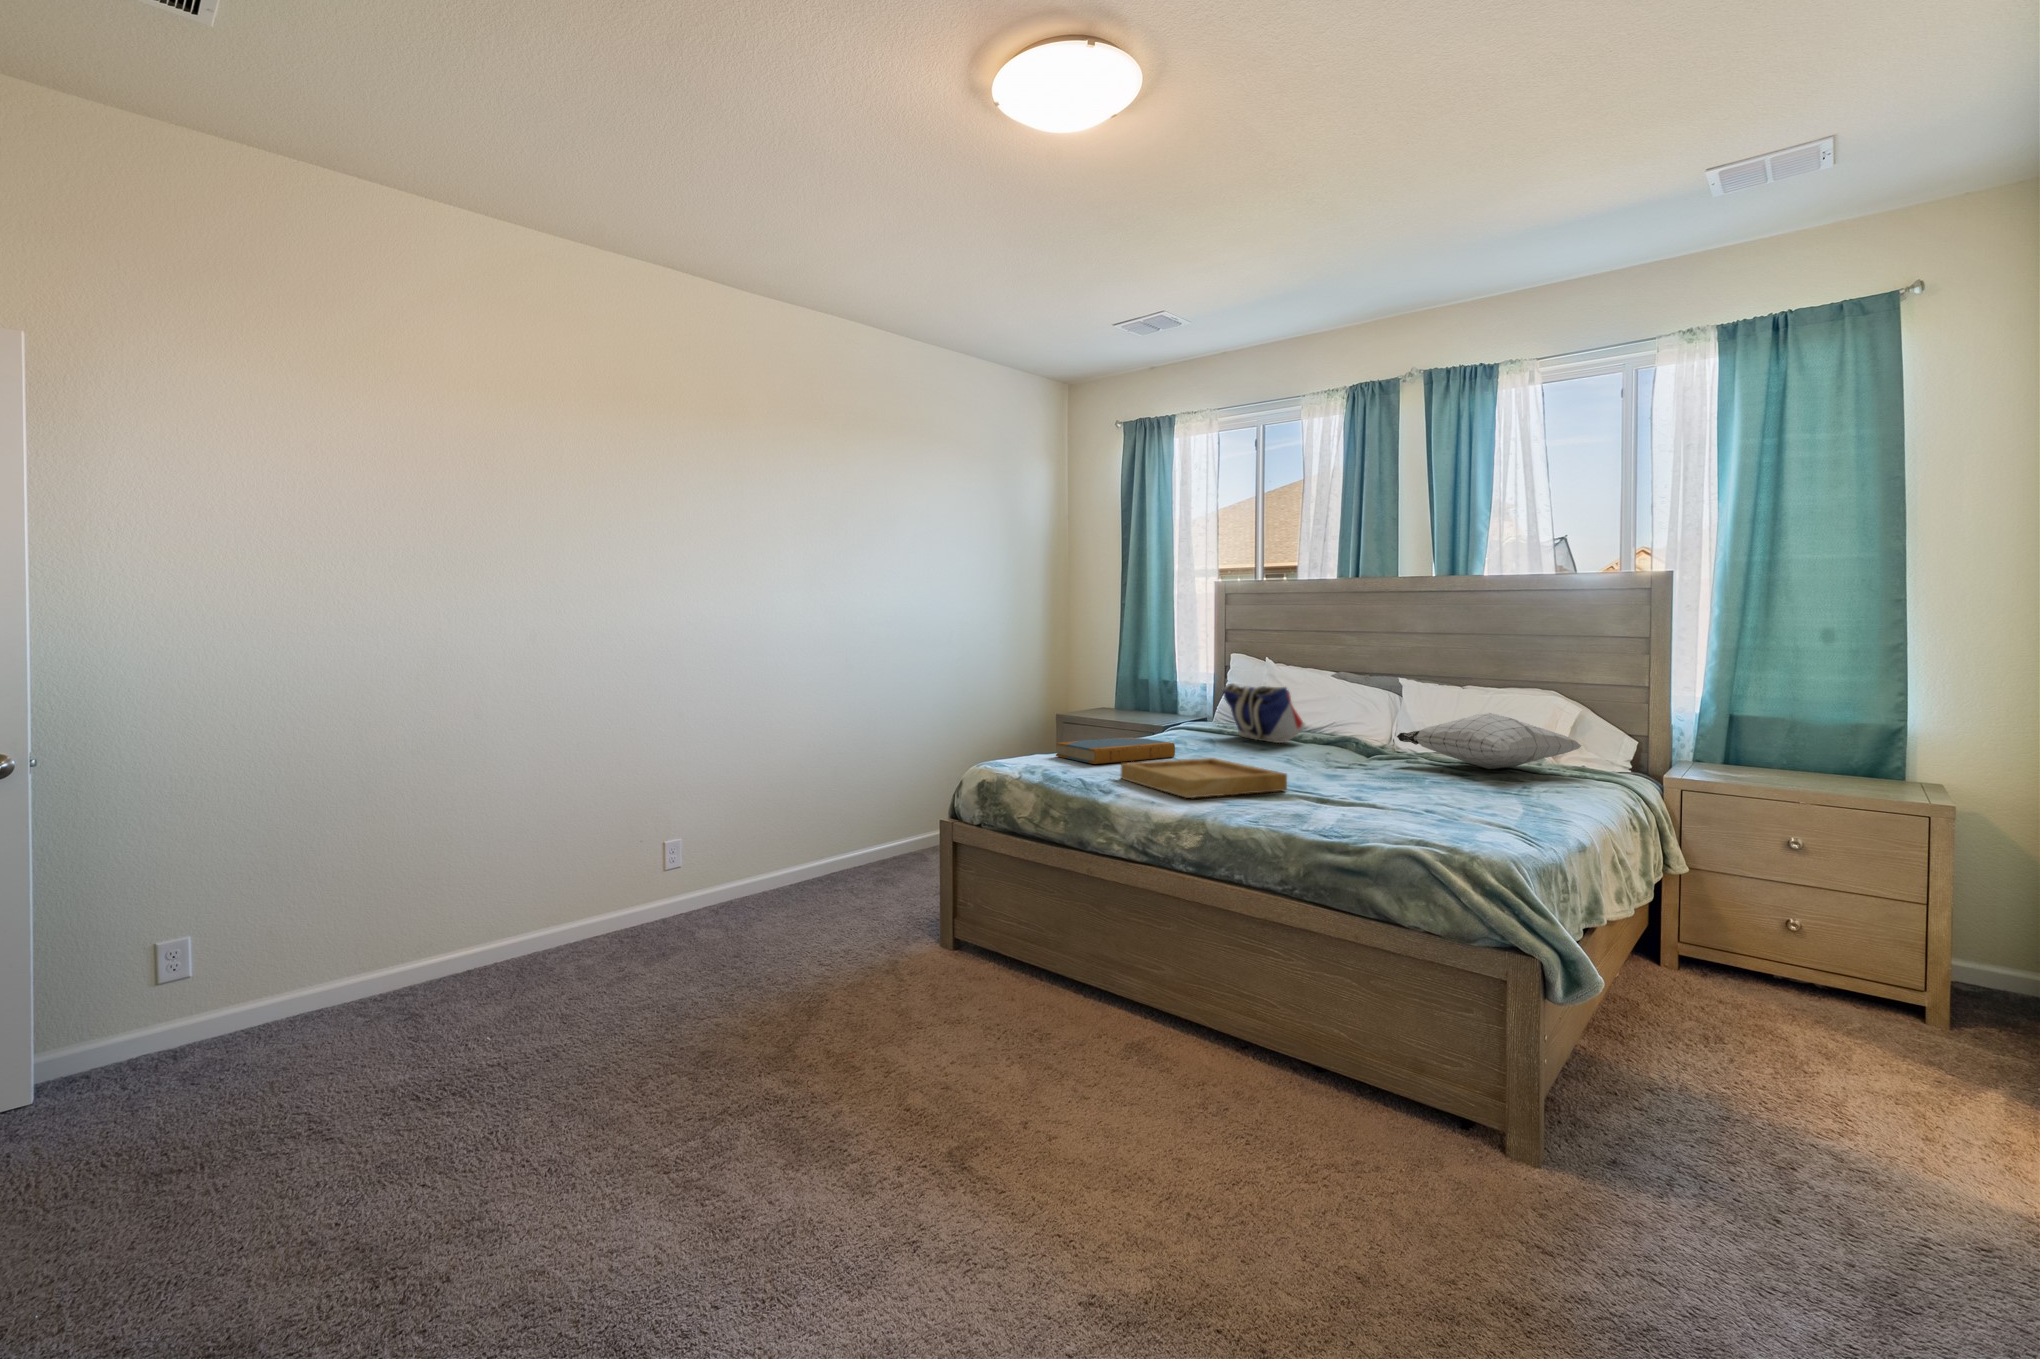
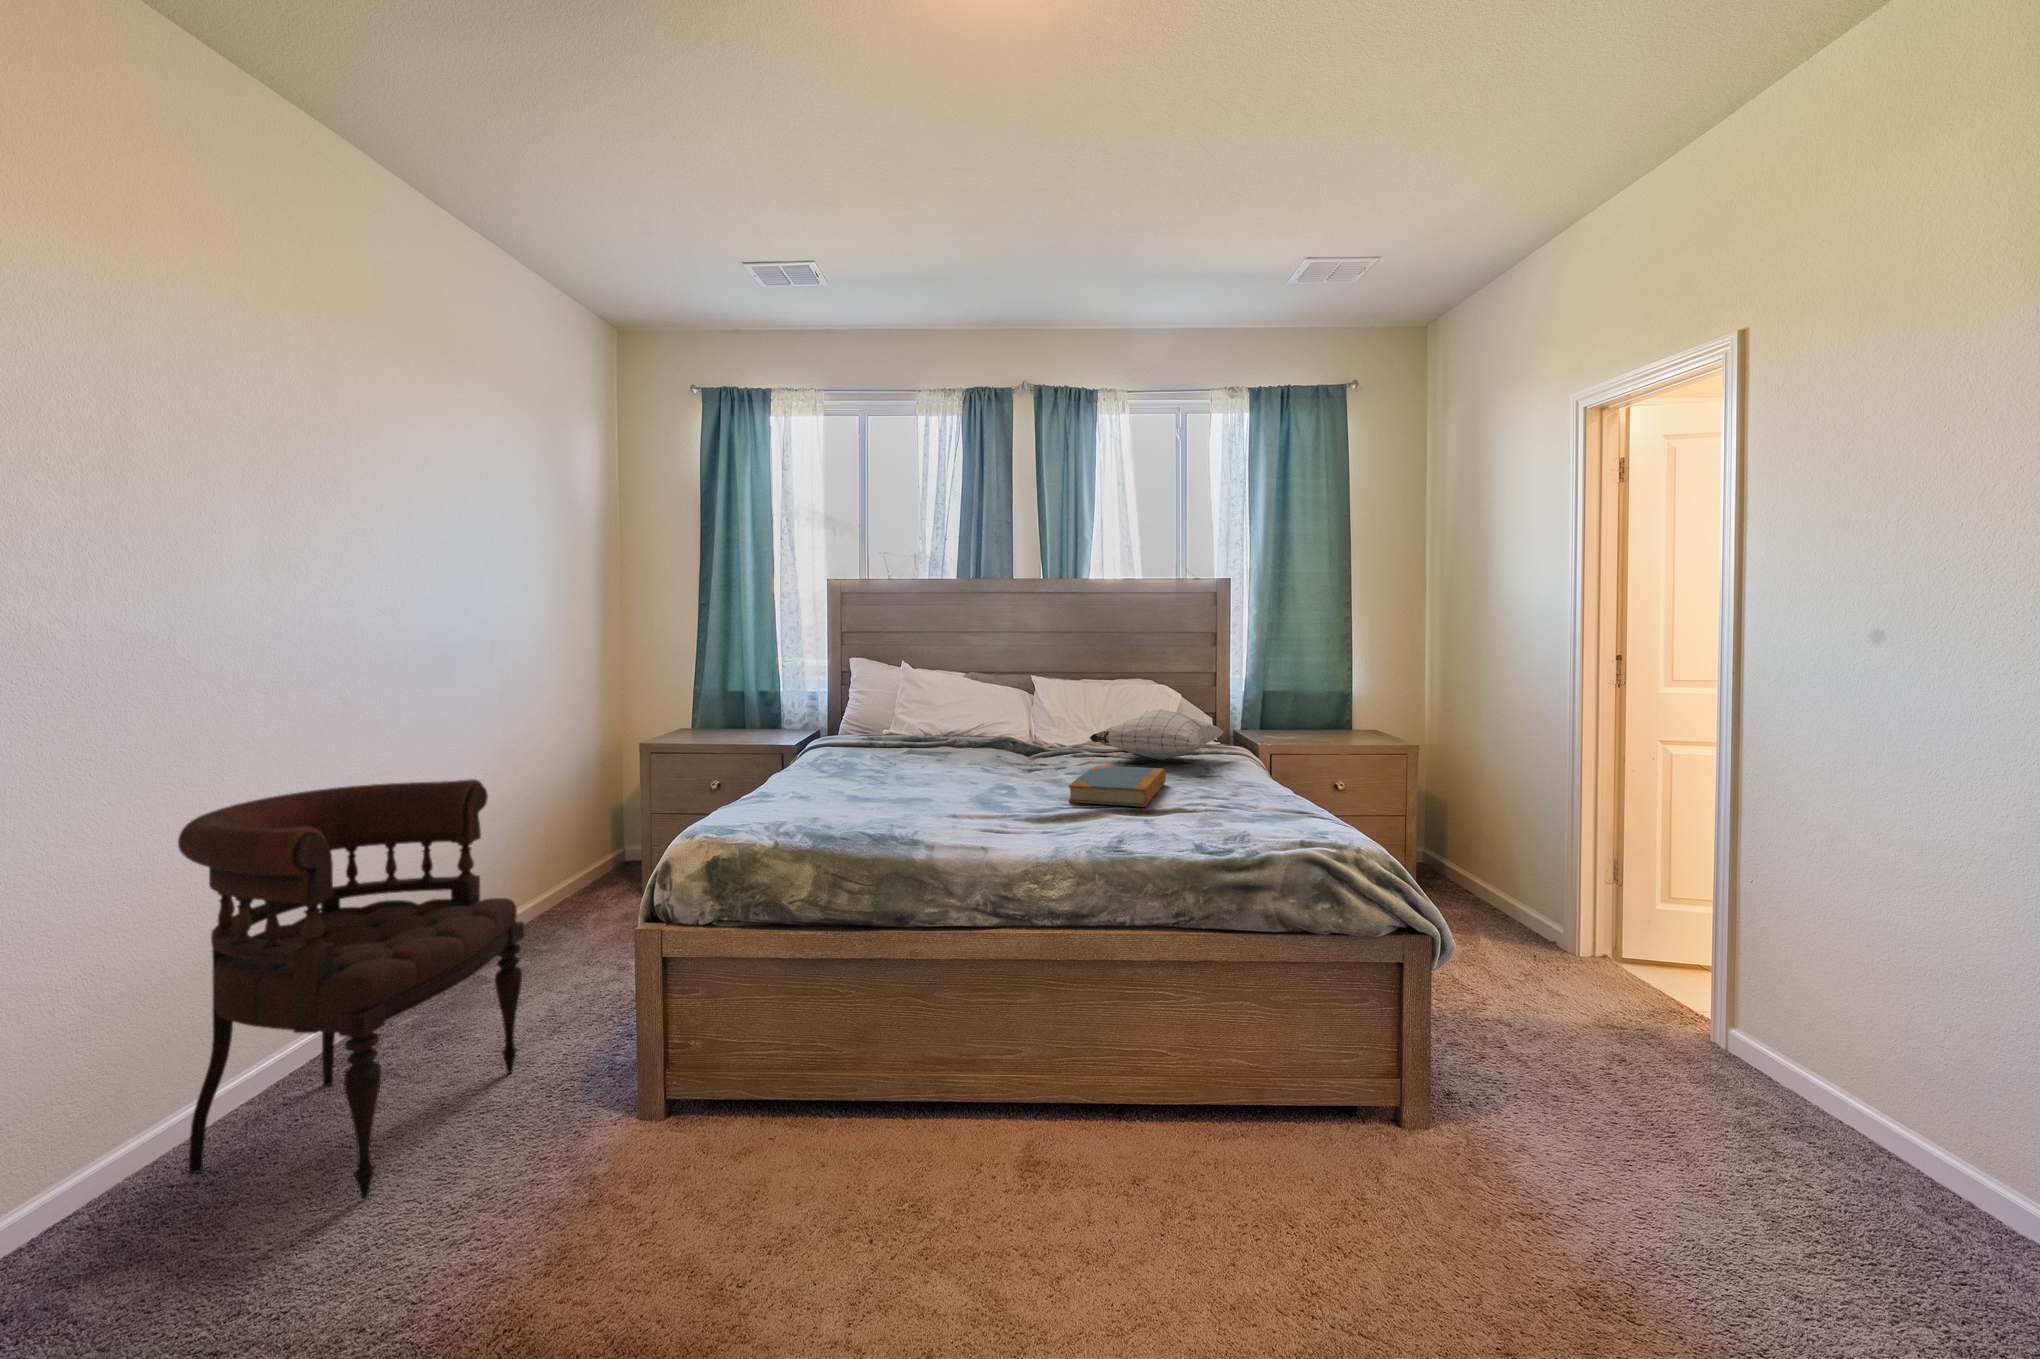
tote bag: present [1223,684,1306,743] -> none [886,693,978,754]
armchair: none [725,715,897,945] -> present [178,779,524,1199]
book: present [1056,738,1175,764] -> present [1069,766,1166,807]
tray: present [1121,758,1287,798] -> none [903,783,1080,838]

